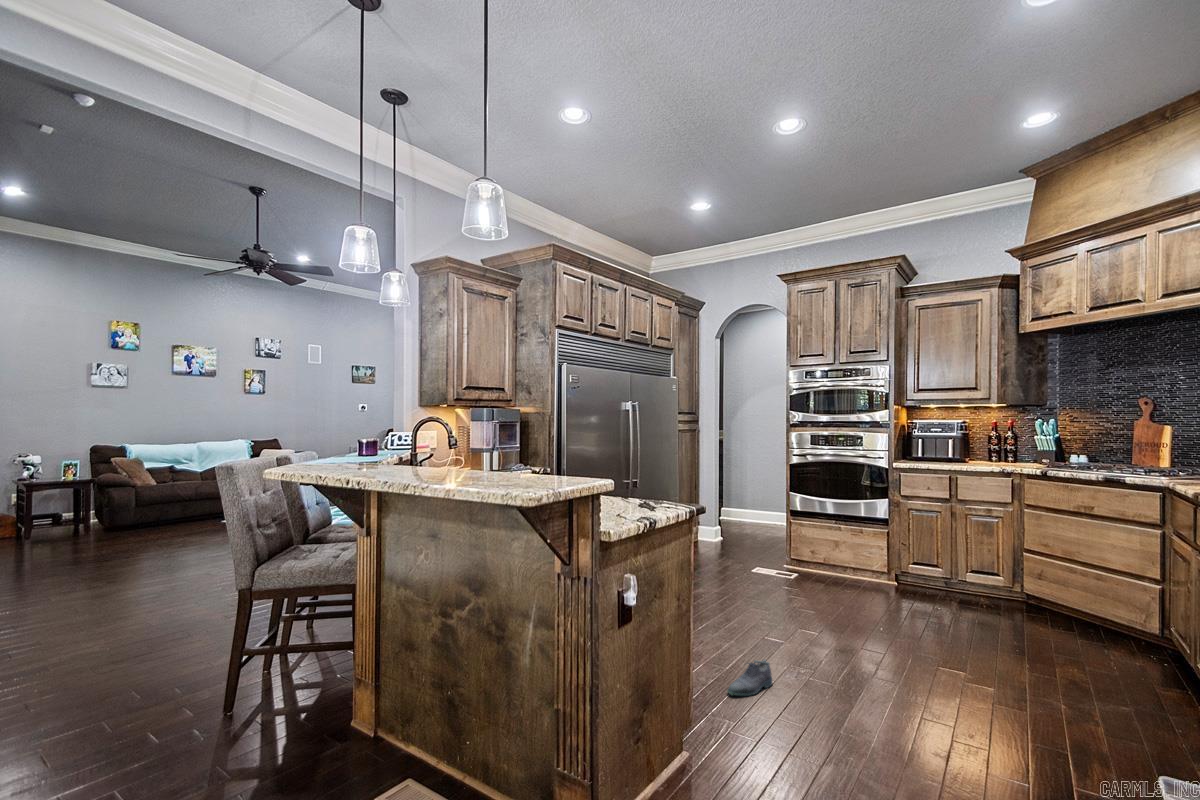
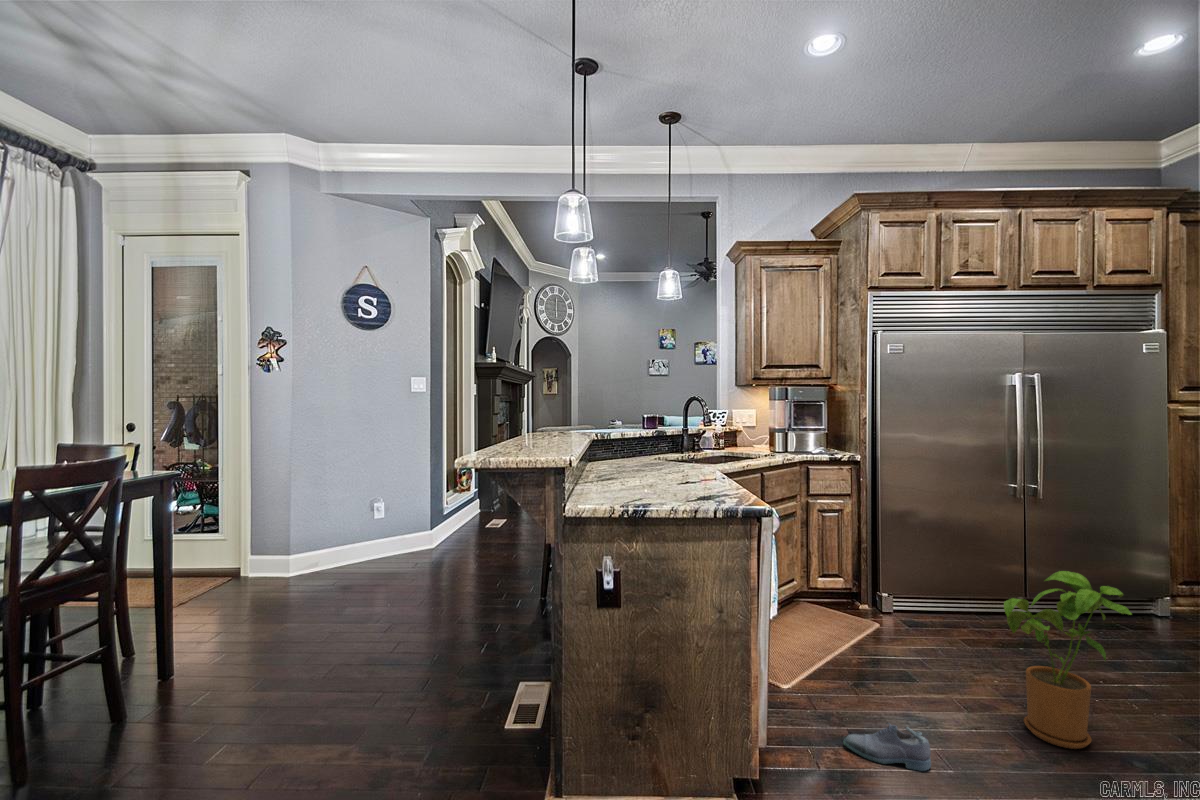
house plant: none [739,527,803,638] -> present [1004,571,1132,749]

